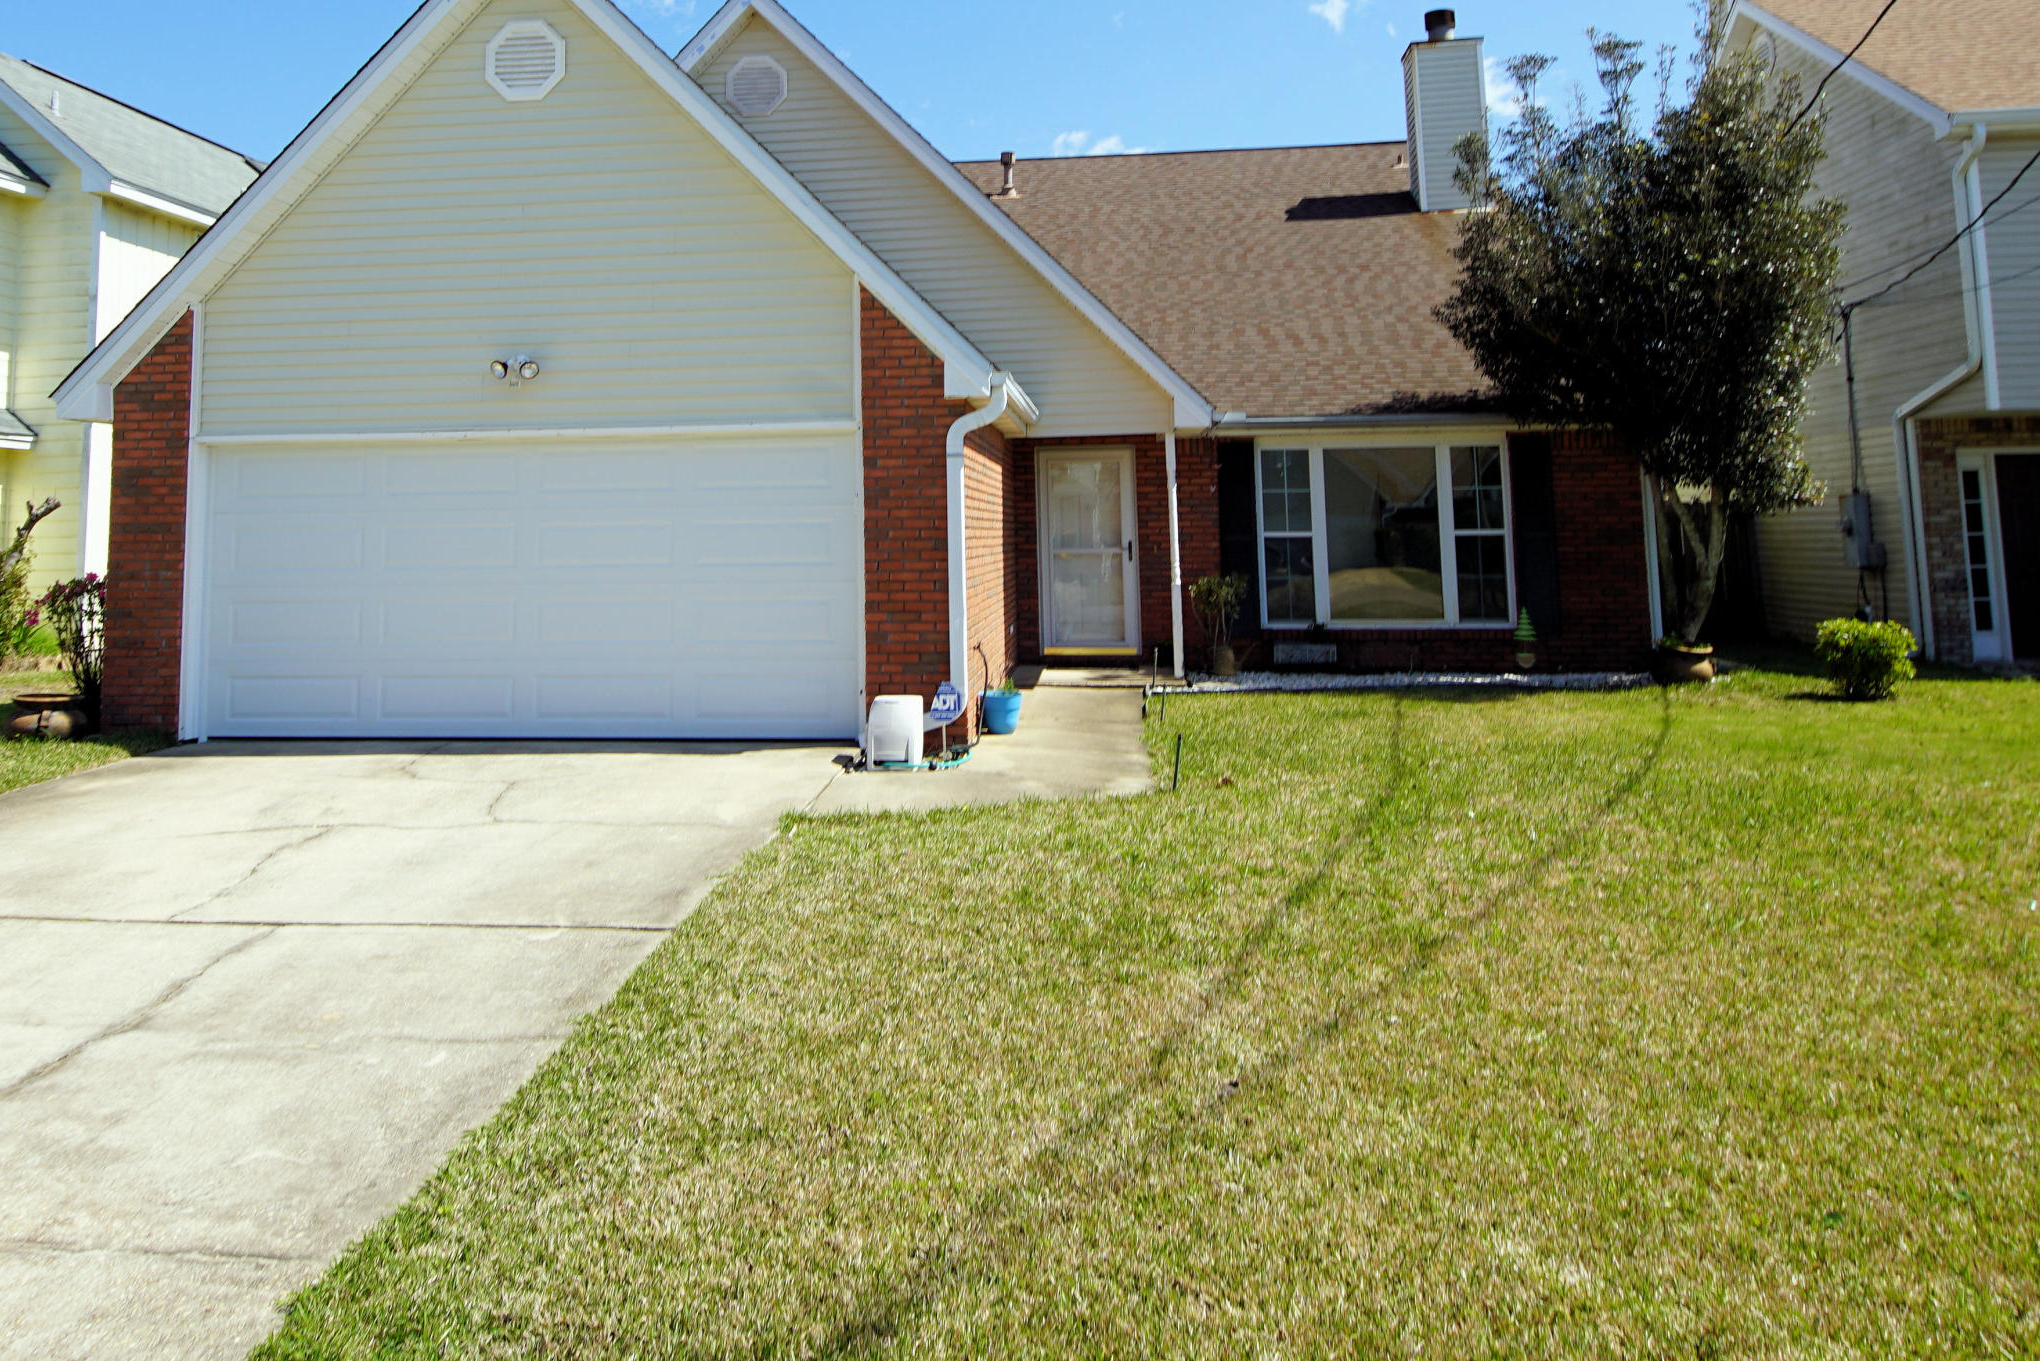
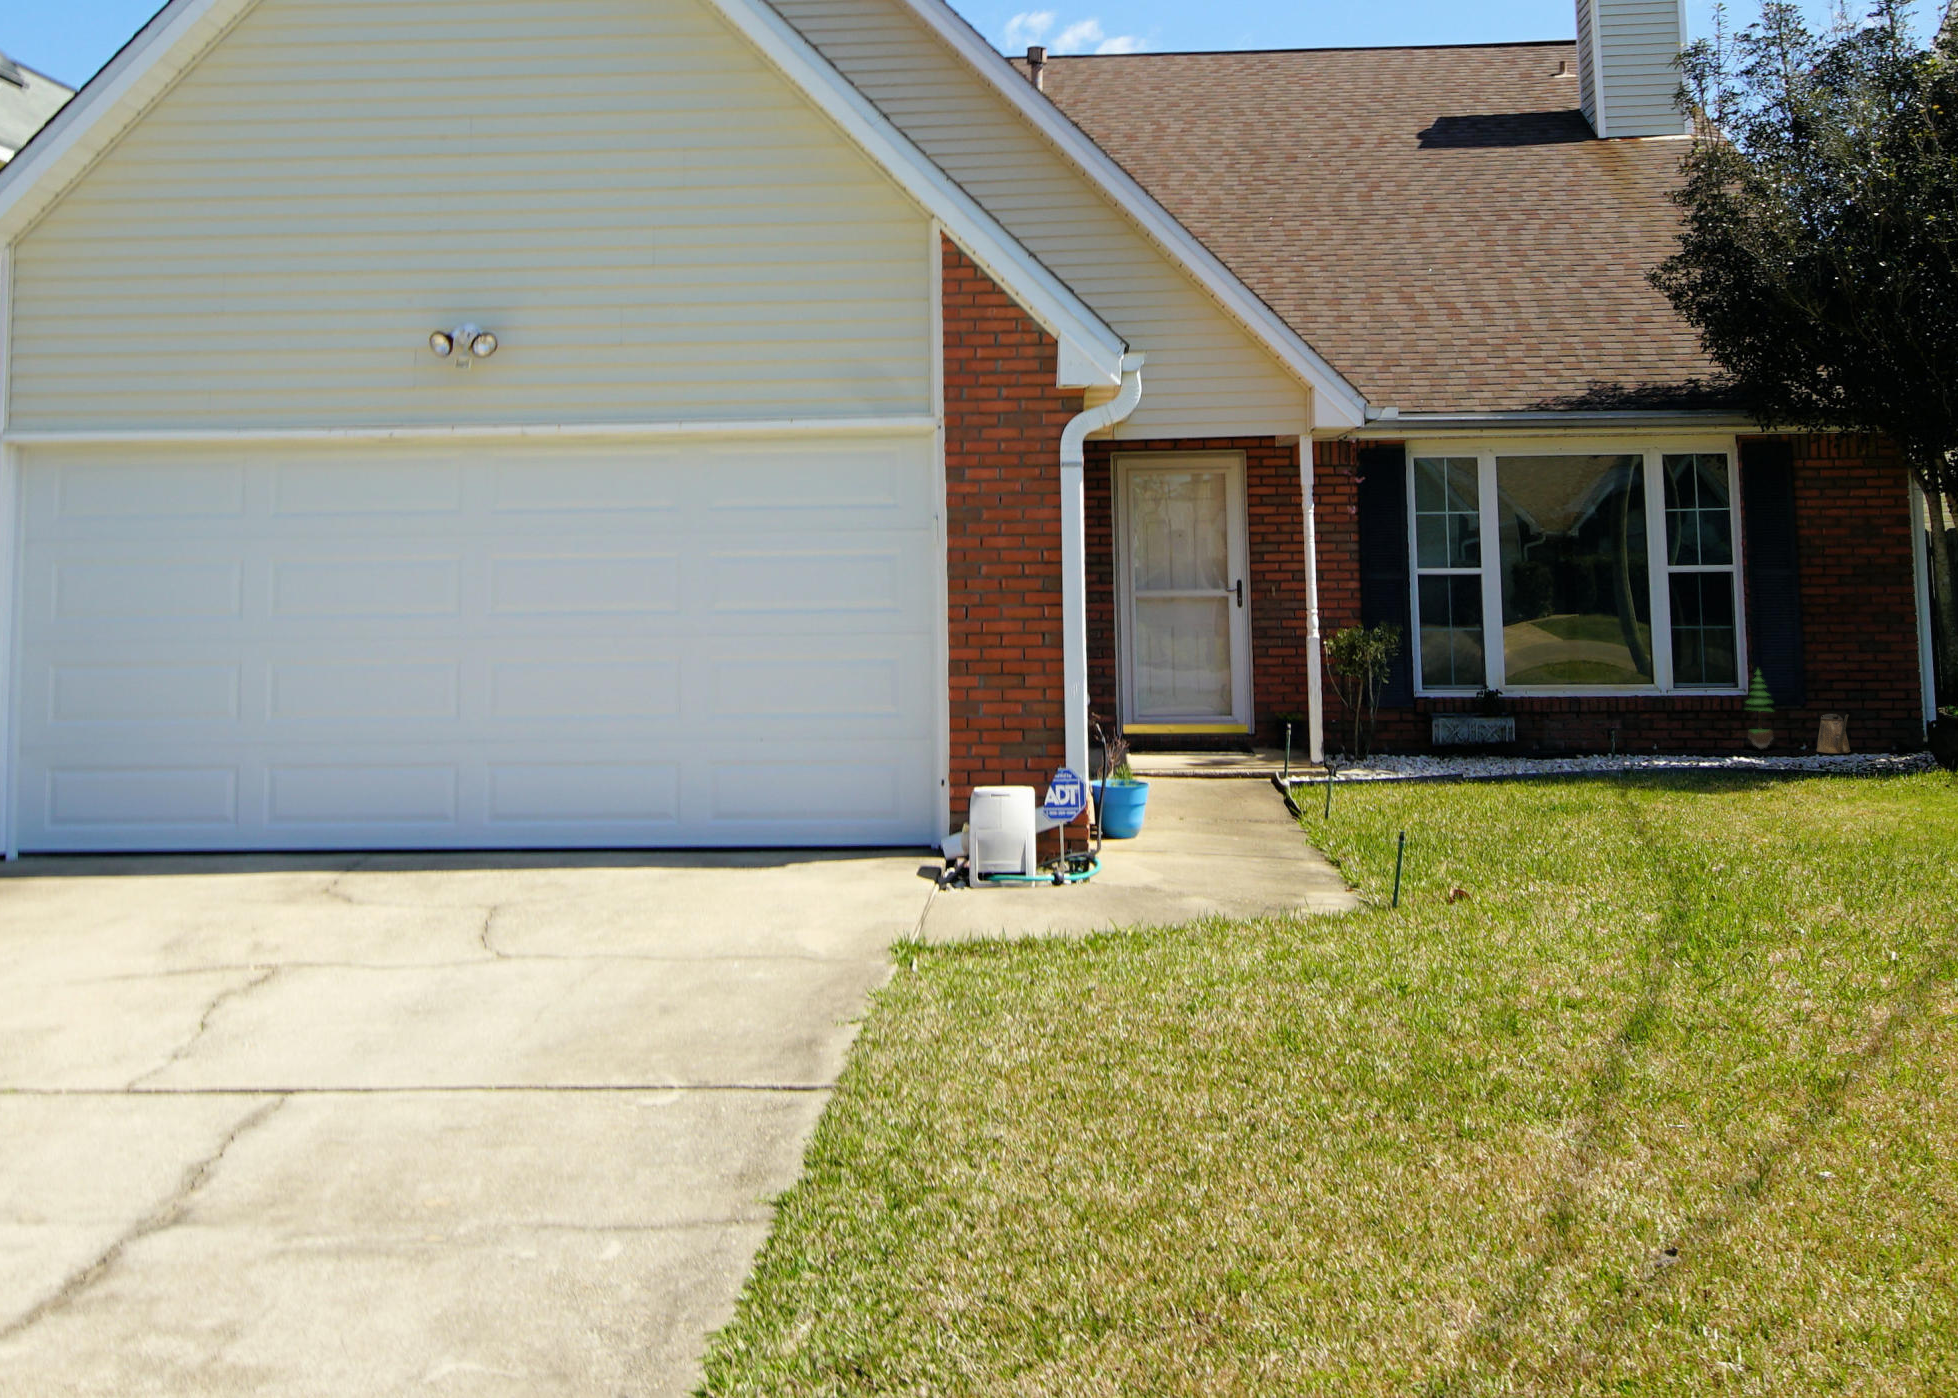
watering can: present [1208,644,1254,675] -> present [1816,714,1851,753]

